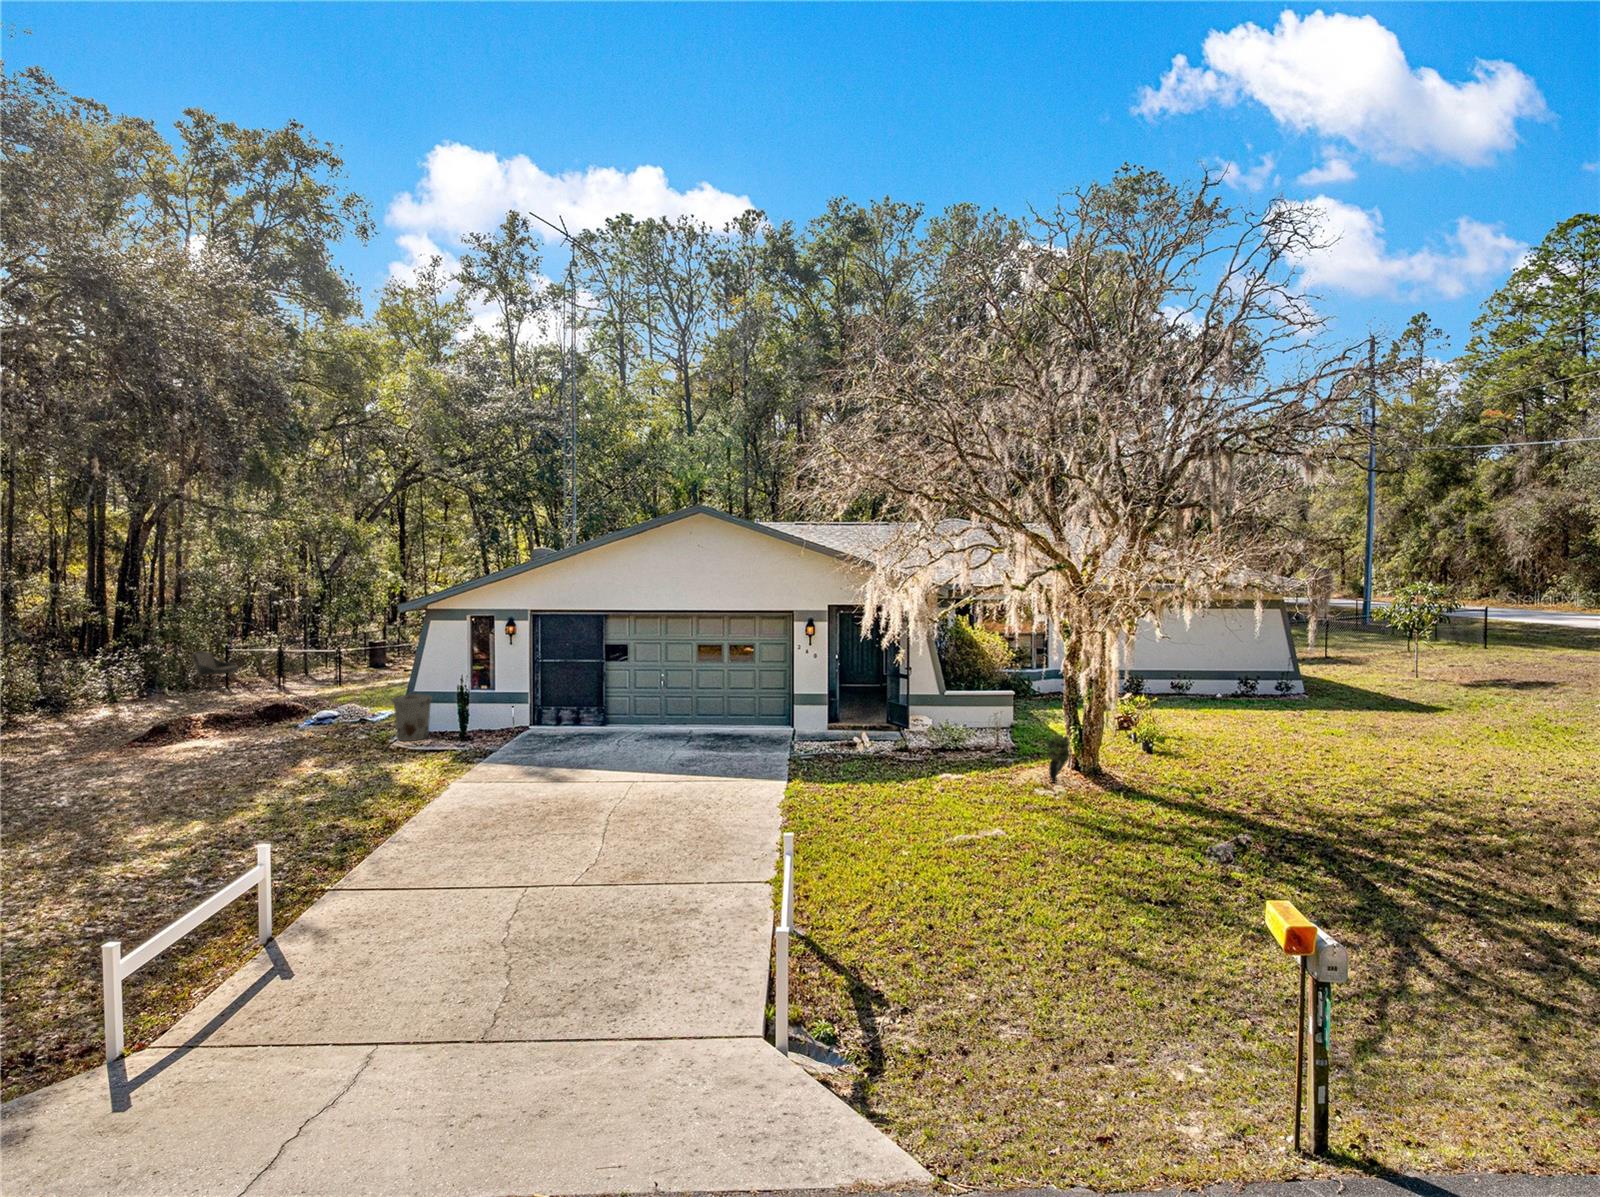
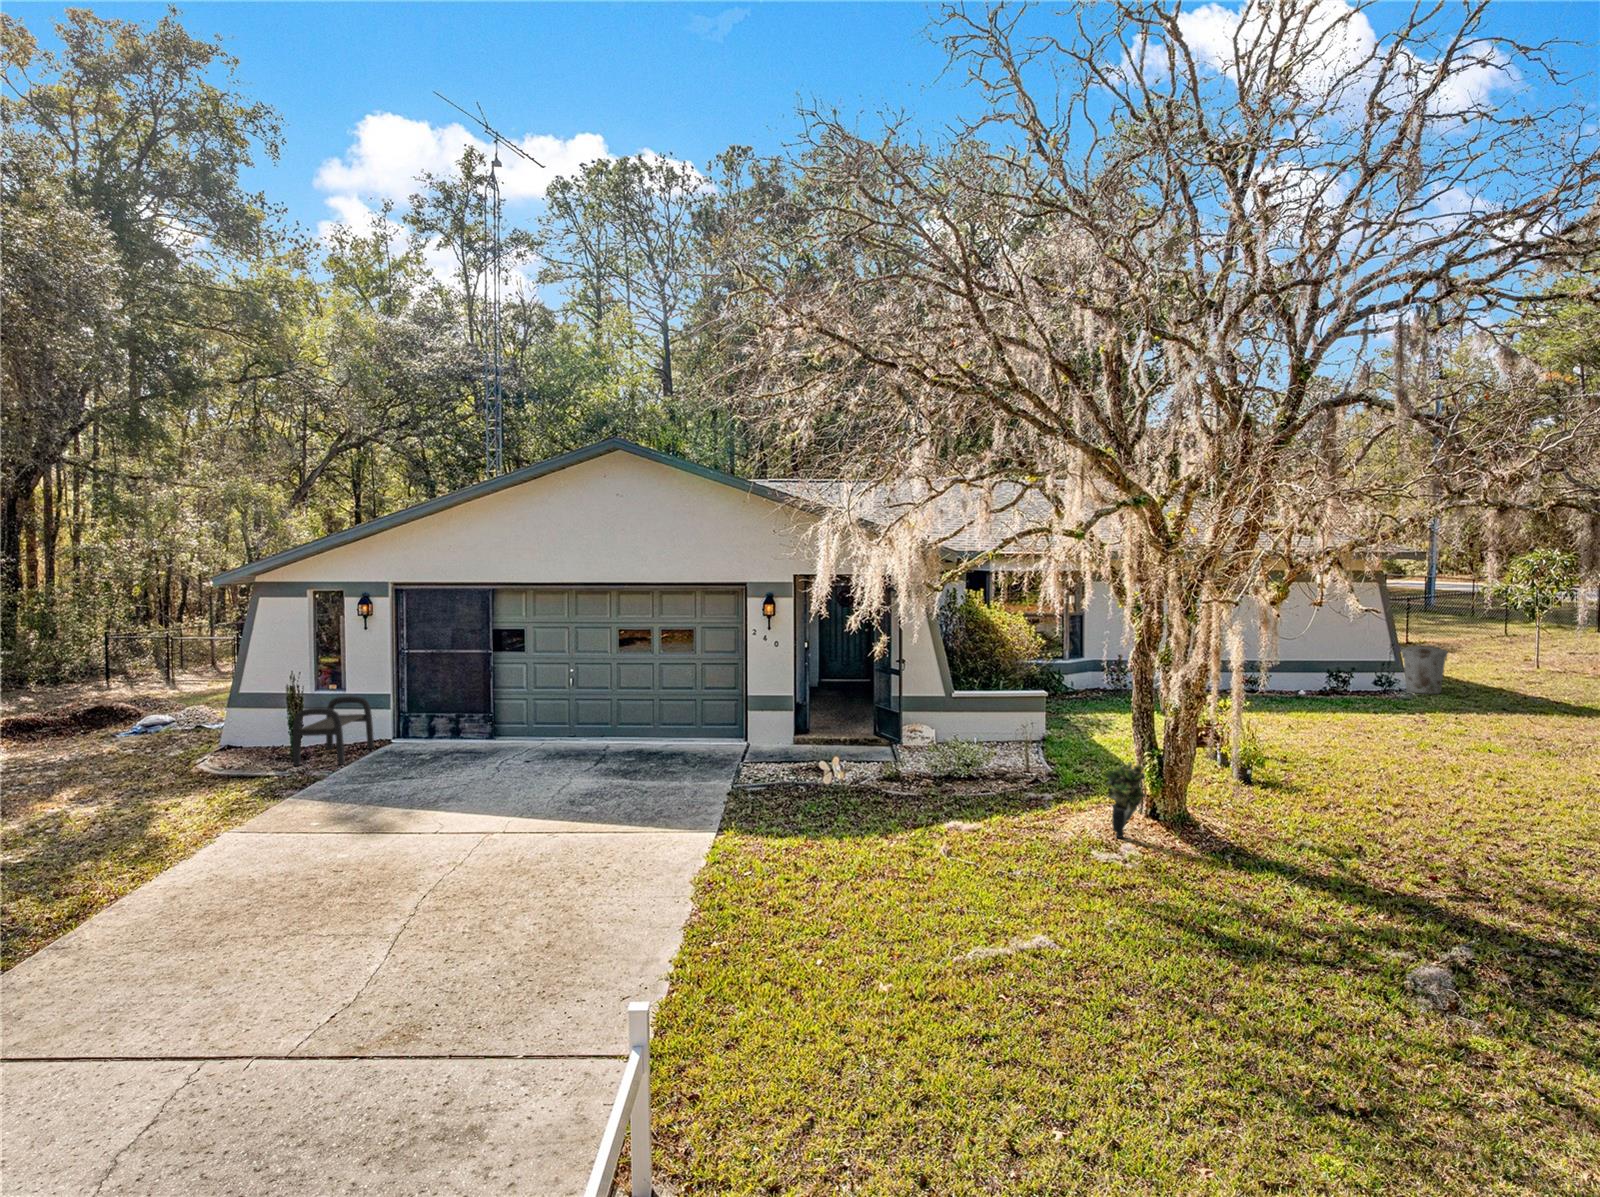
lounge chair: present [192,651,239,689] -> none [19,640,85,688]
trash can: present [392,692,432,741] -> present [1401,645,1448,694]
bench: none [468,694,517,743] -> present [293,696,374,766]

